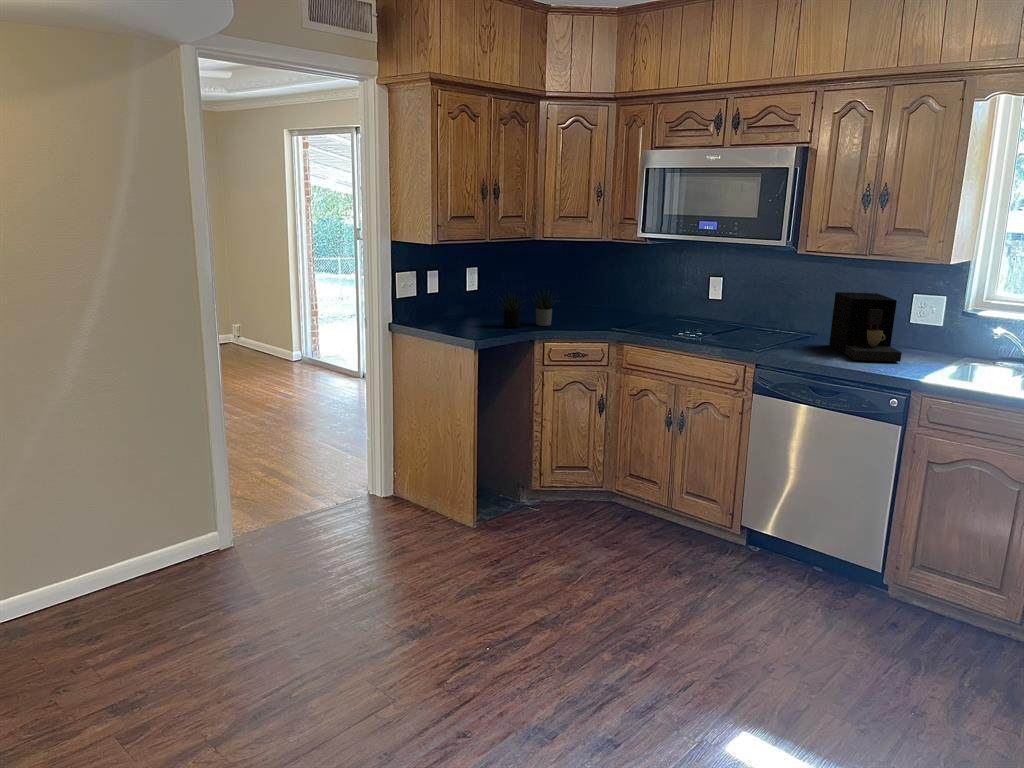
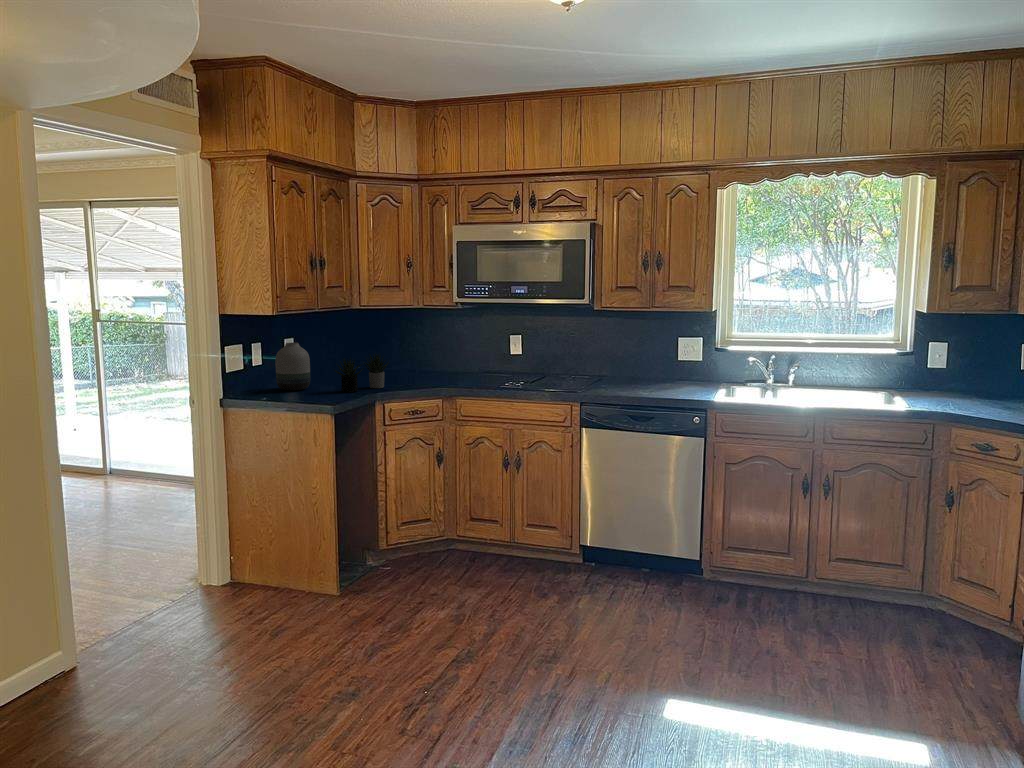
vase: none [447,272,480,321] -> present [275,342,310,390]
coffee maker: present [829,292,902,362] -> none [624,339,687,391]

